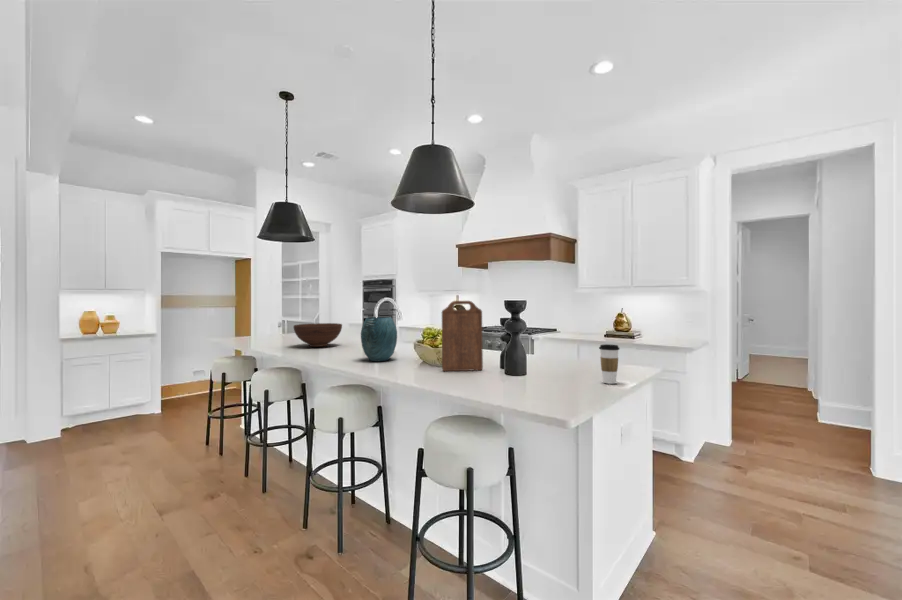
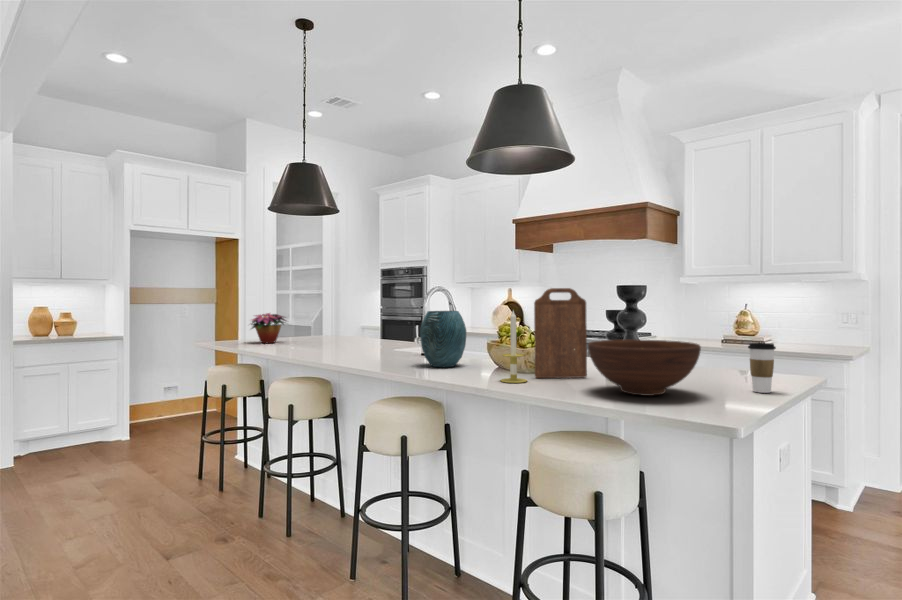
flower arrangement: none [243,316,281,340] -> present [251,313,286,343]
candle: none [413,318,434,376] -> present [501,311,527,383]
fruit bowl: present [294,323,342,347] -> present [588,340,701,396]

